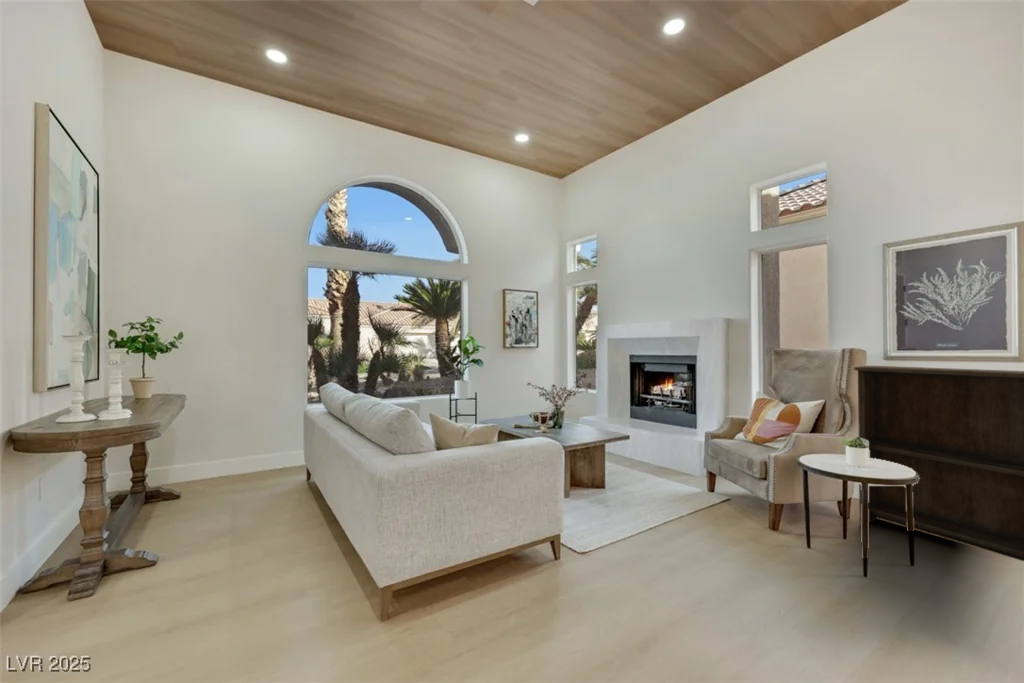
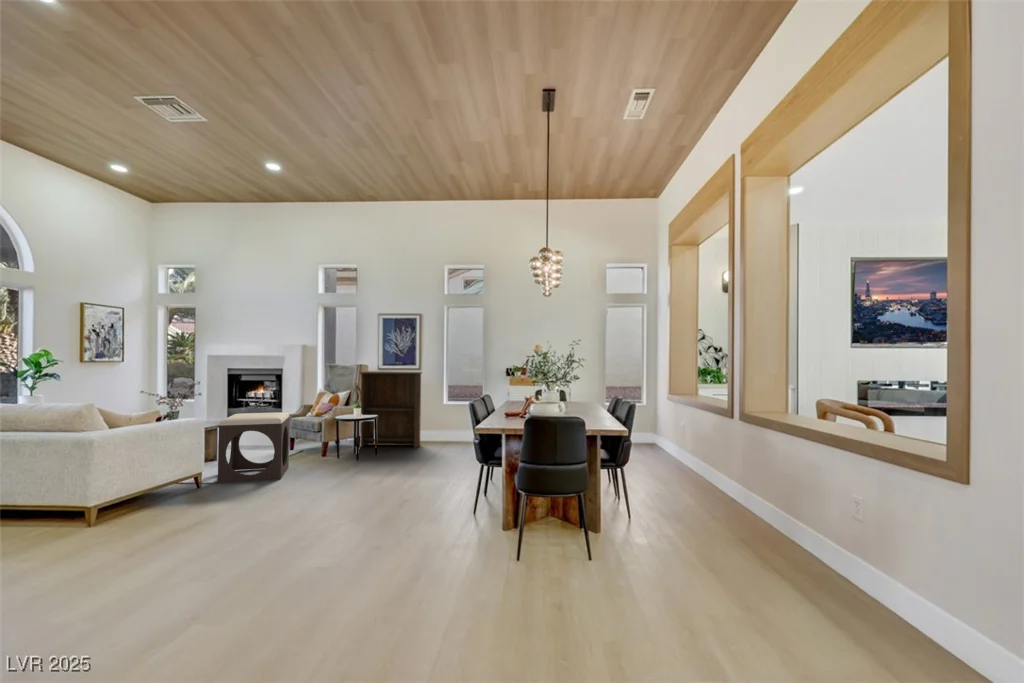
footstool: none [552,434,696,625] -> present [218,412,289,484]

